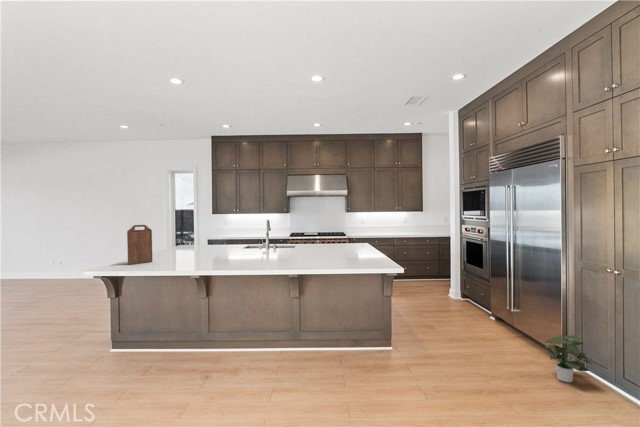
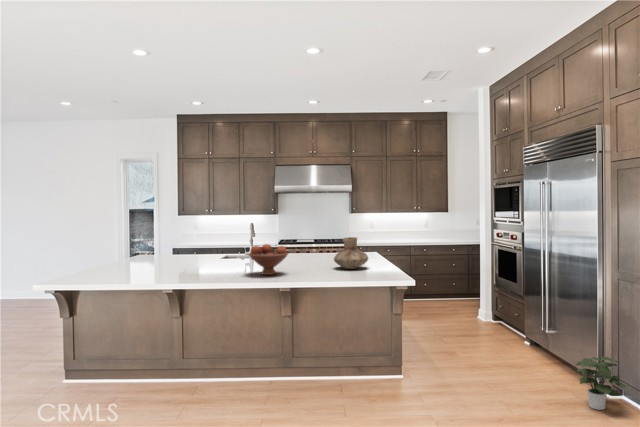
cutting board: present [127,225,152,265] -> none [87,229,116,277]
vase: none [335,231,364,258] -> present [334,237,368,269]
fruit bowl: none [263,237,297,264] -> present [249,244,288,275]

